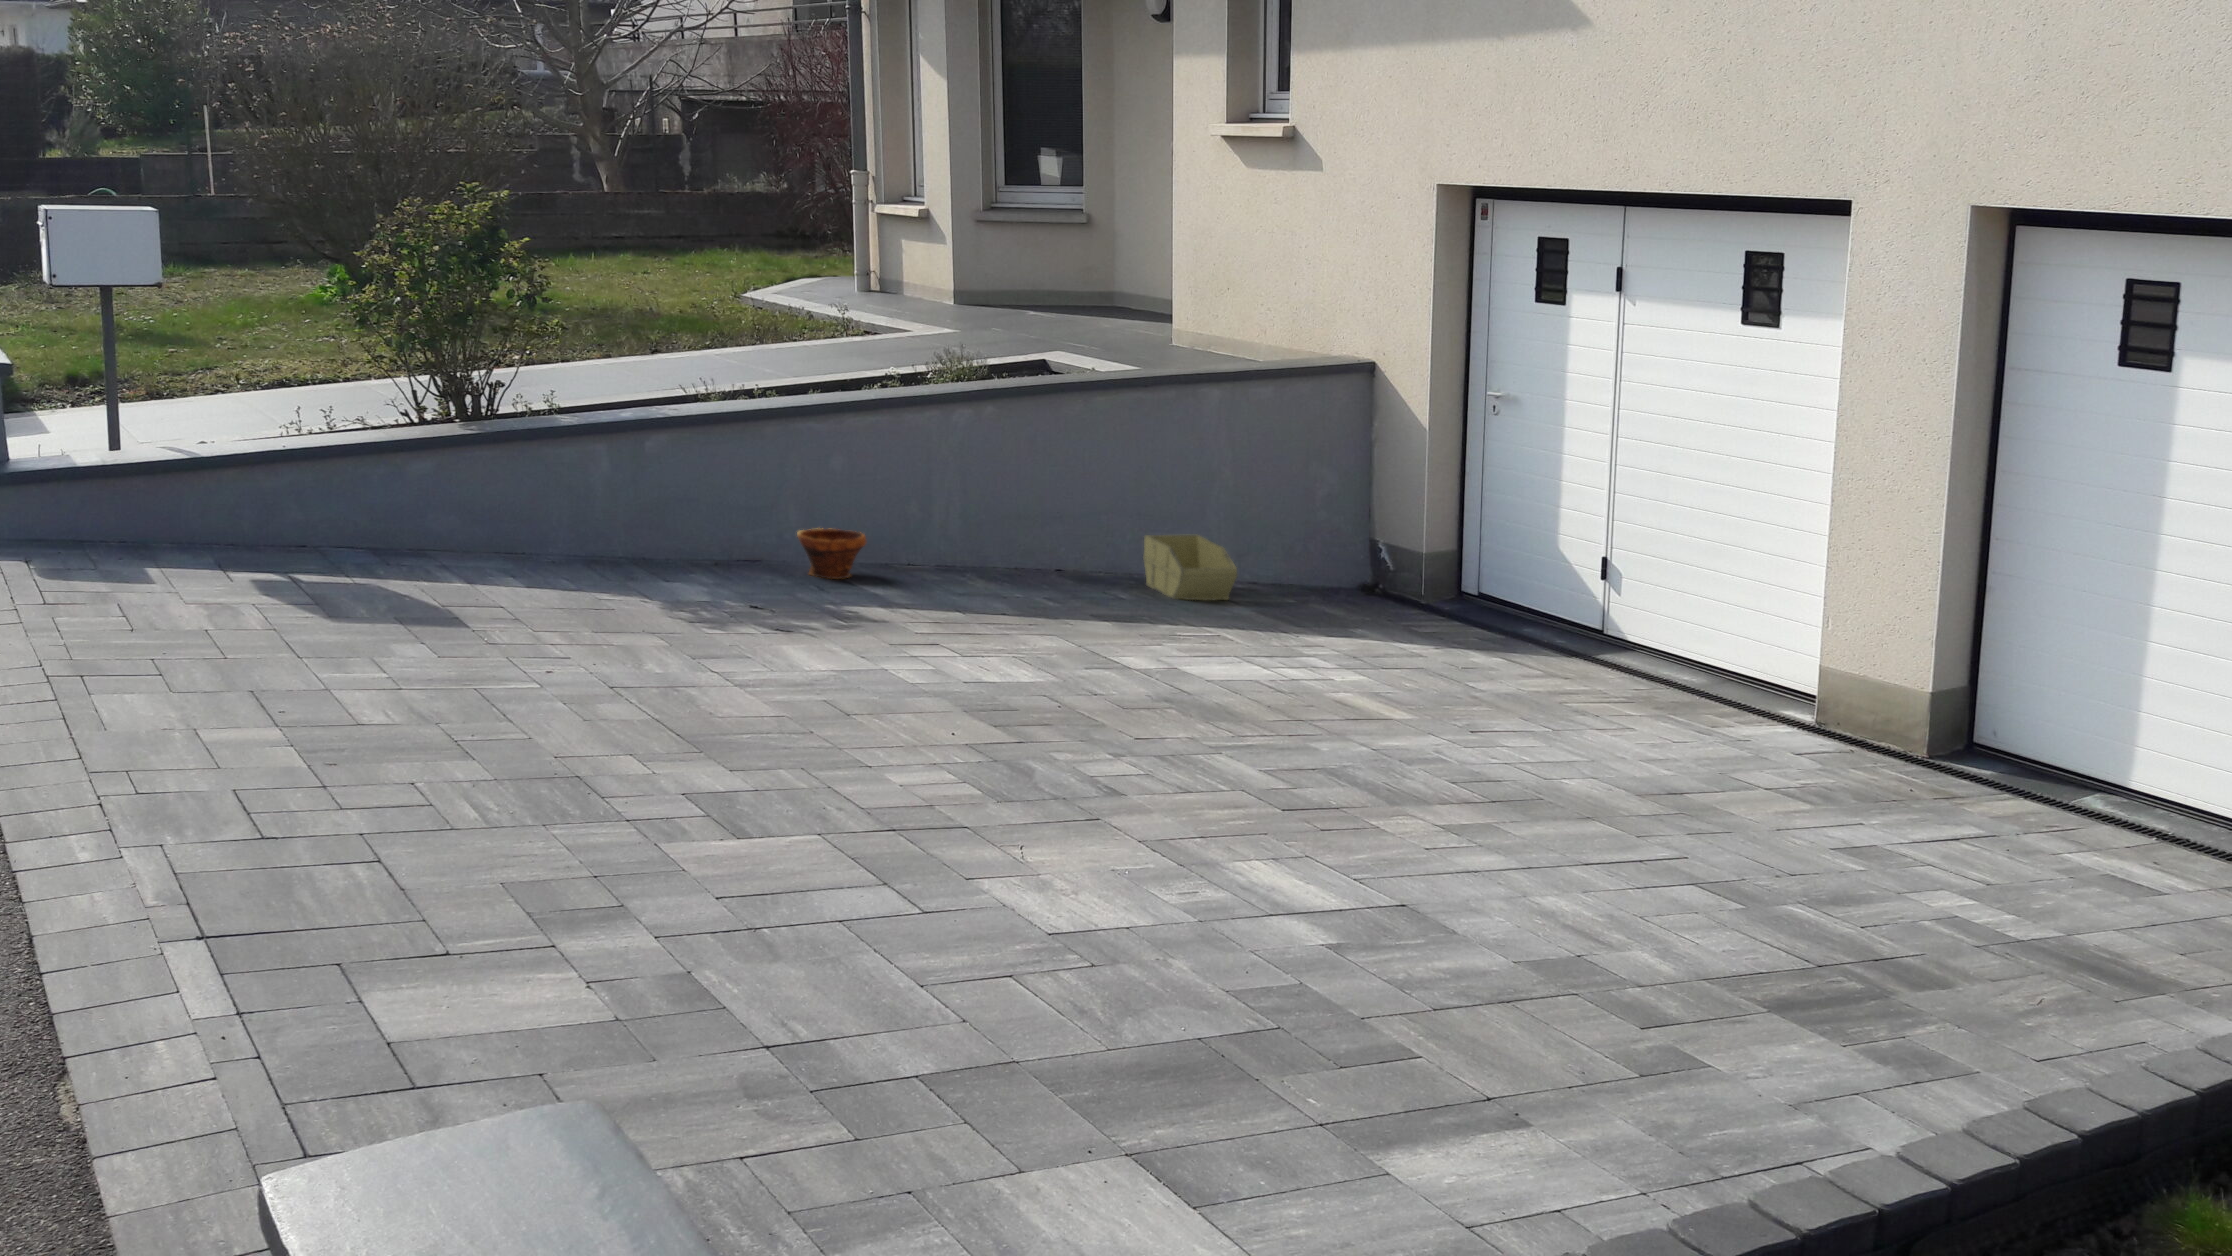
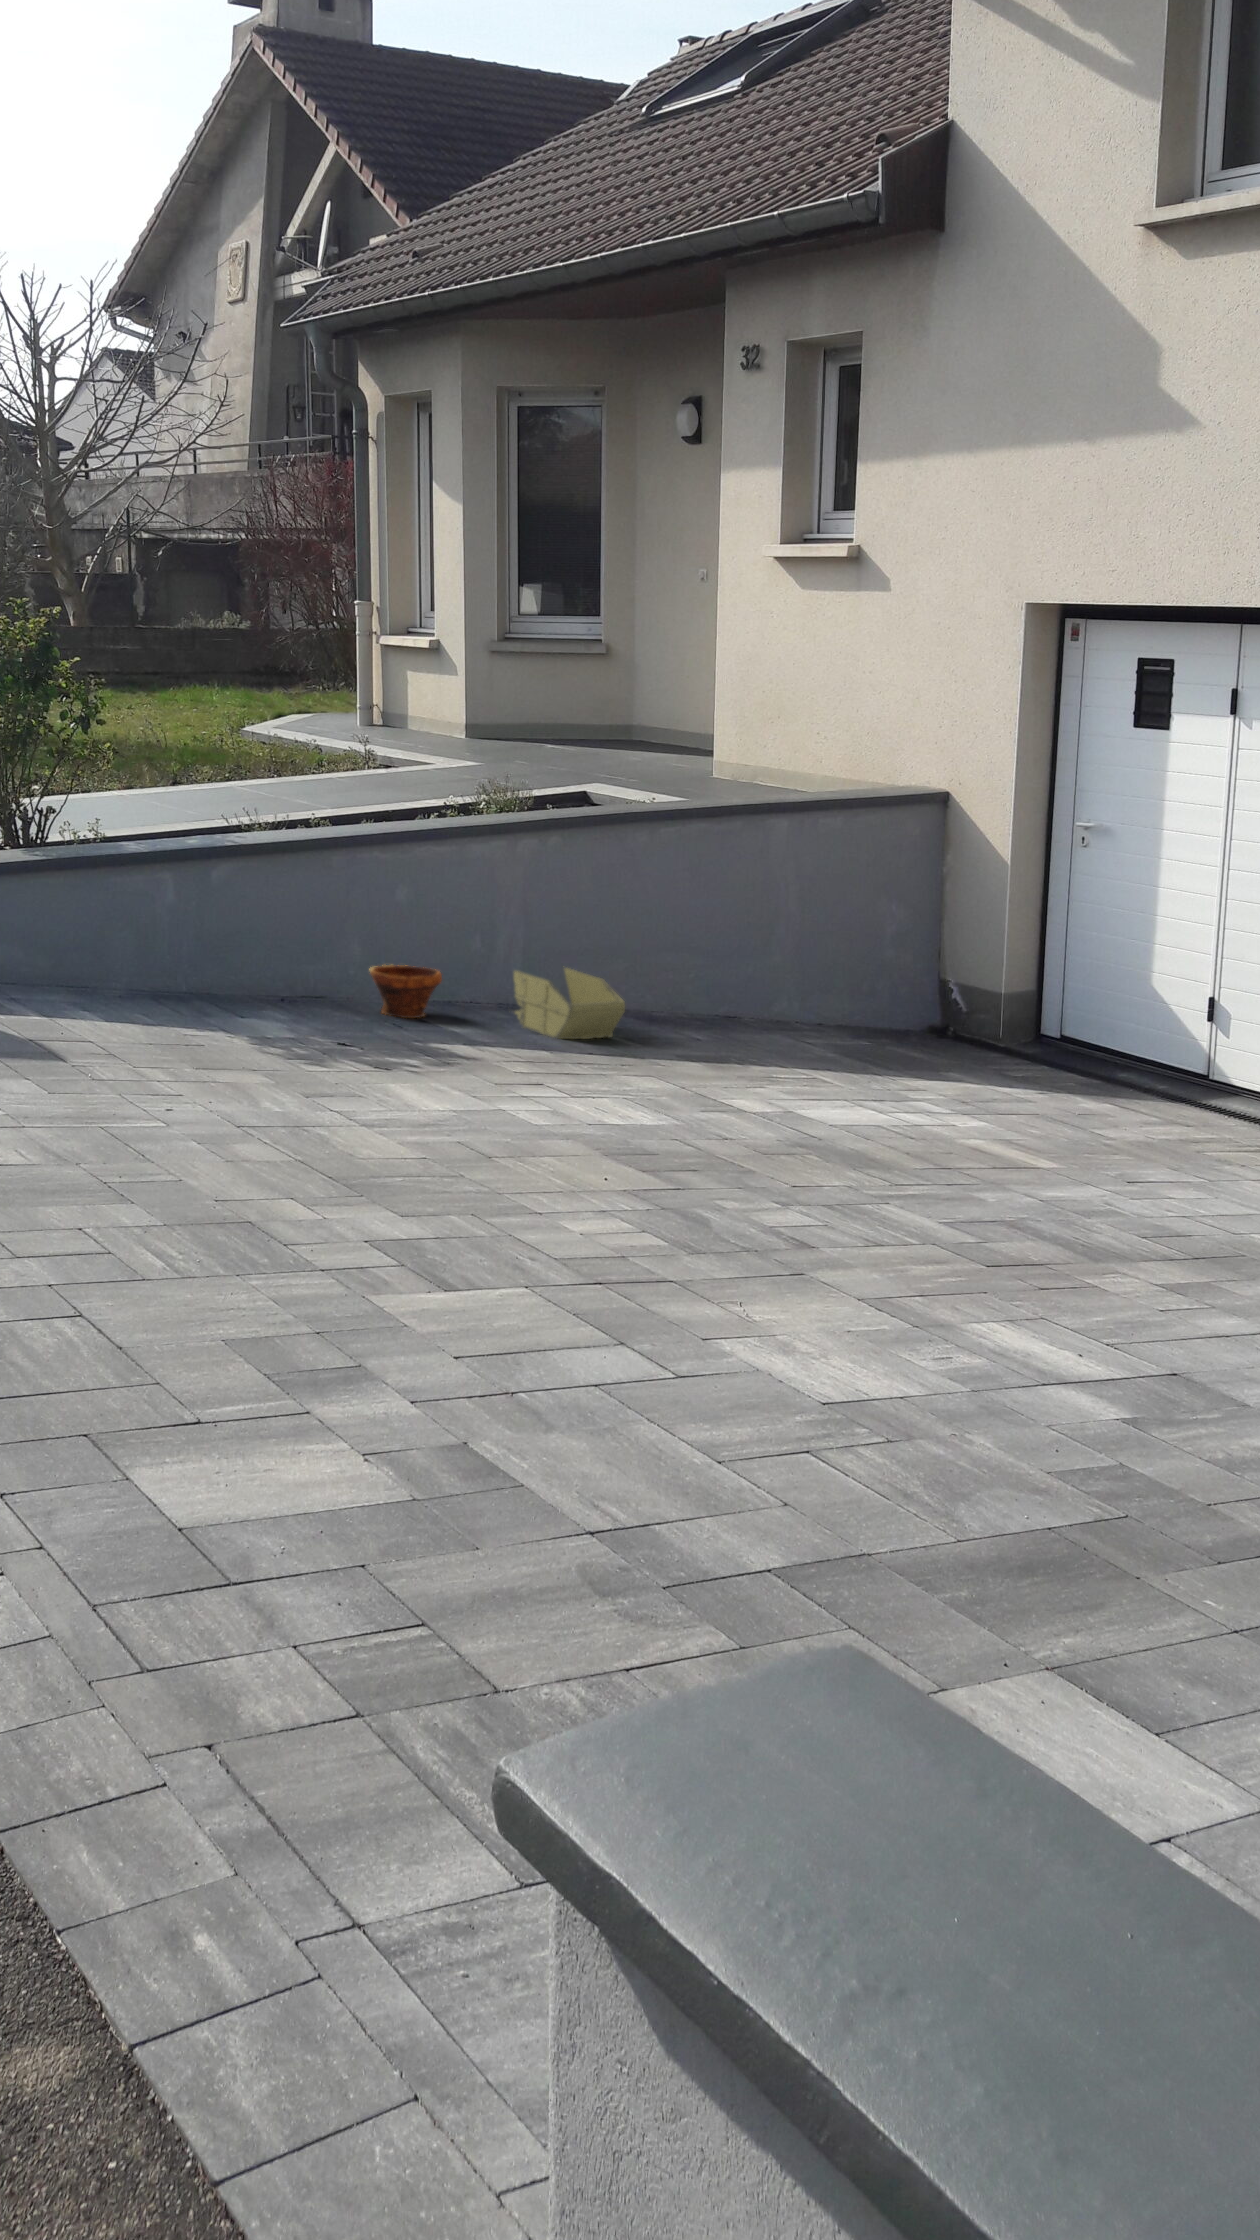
storage bin: present [1143,535,1237,600] -> present [509,966,625,1039]

